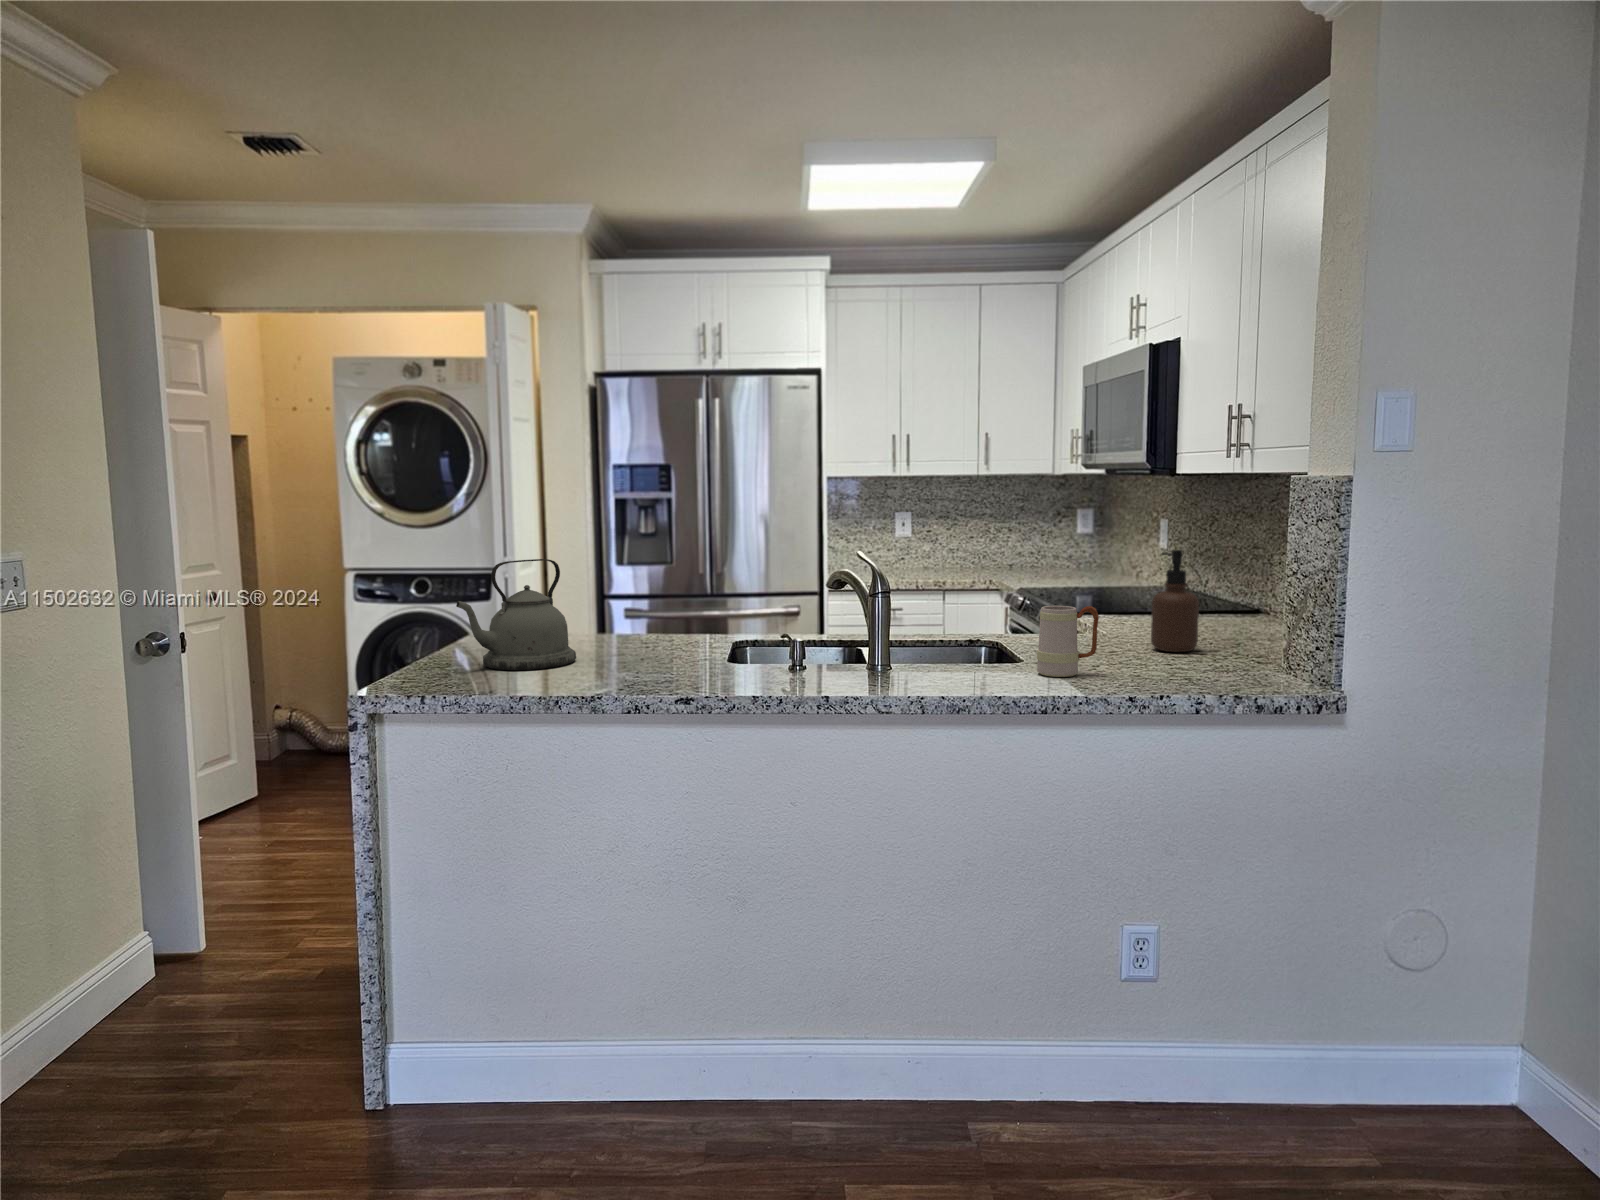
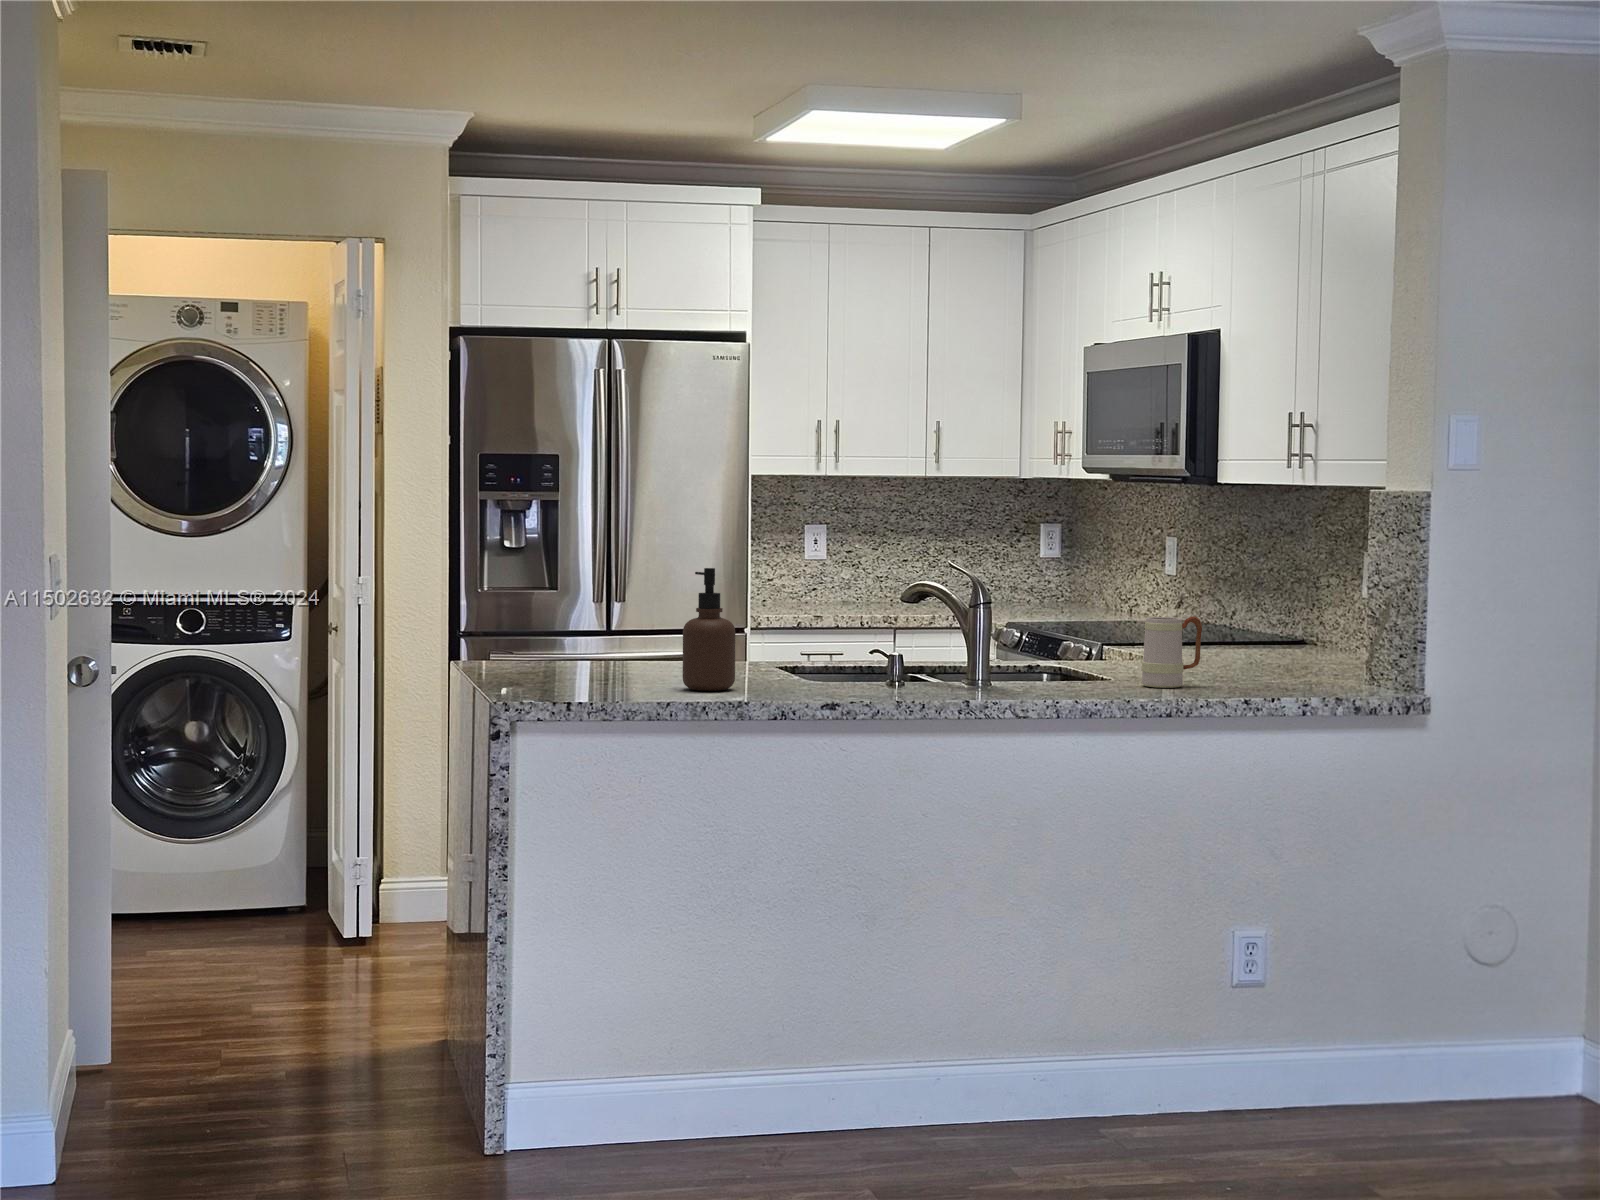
soap dispenser: present [1151,550,1199,652] -> present [683,568,735,691]
kettle: present [456,559,576,670] -> none [525,566,632,691]

